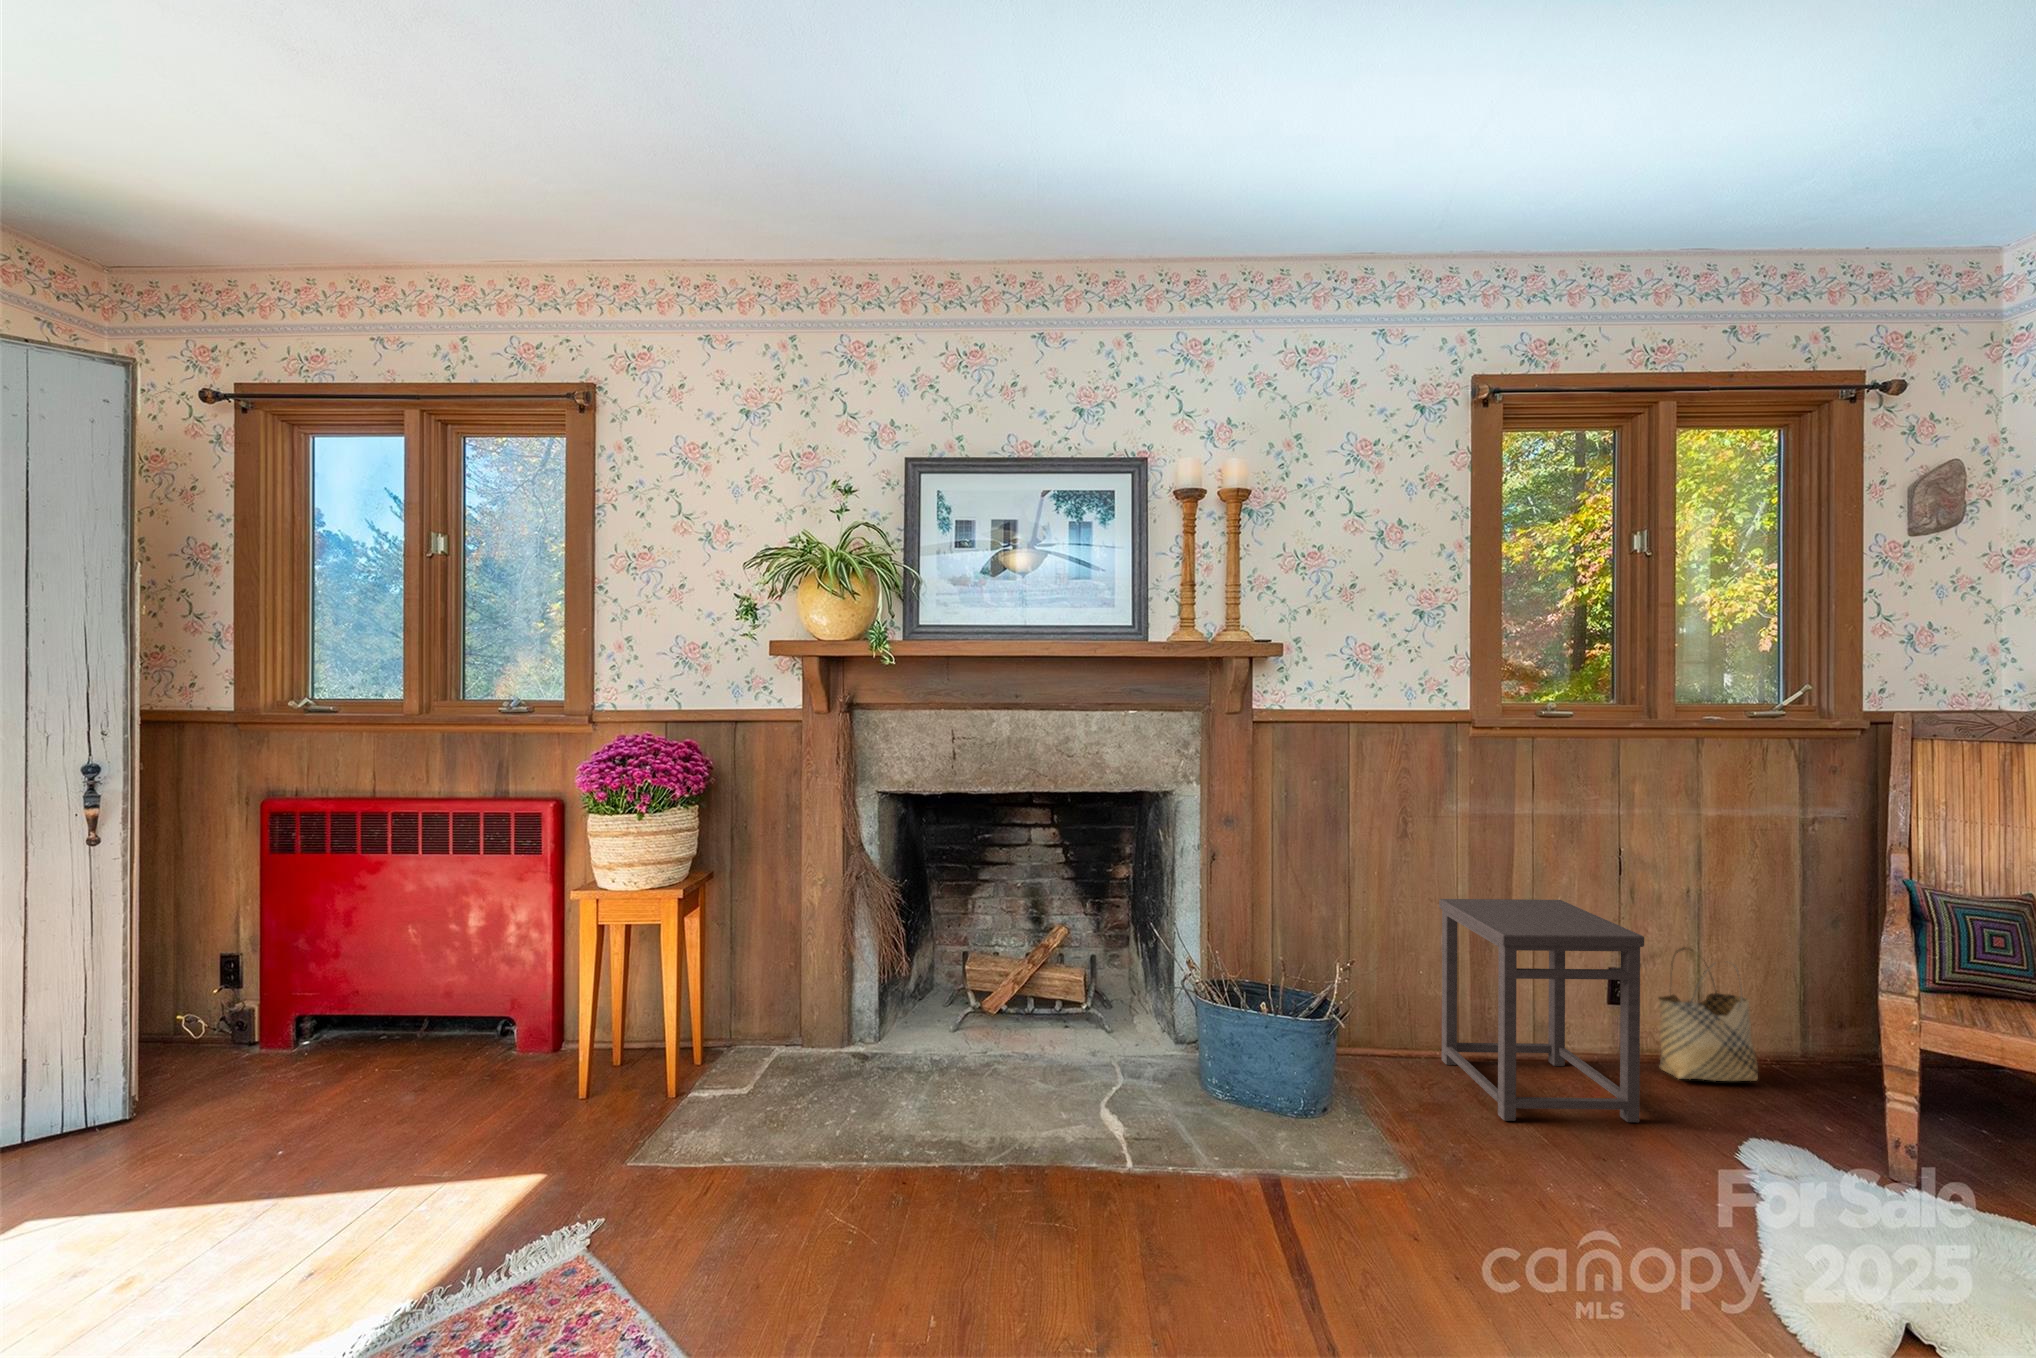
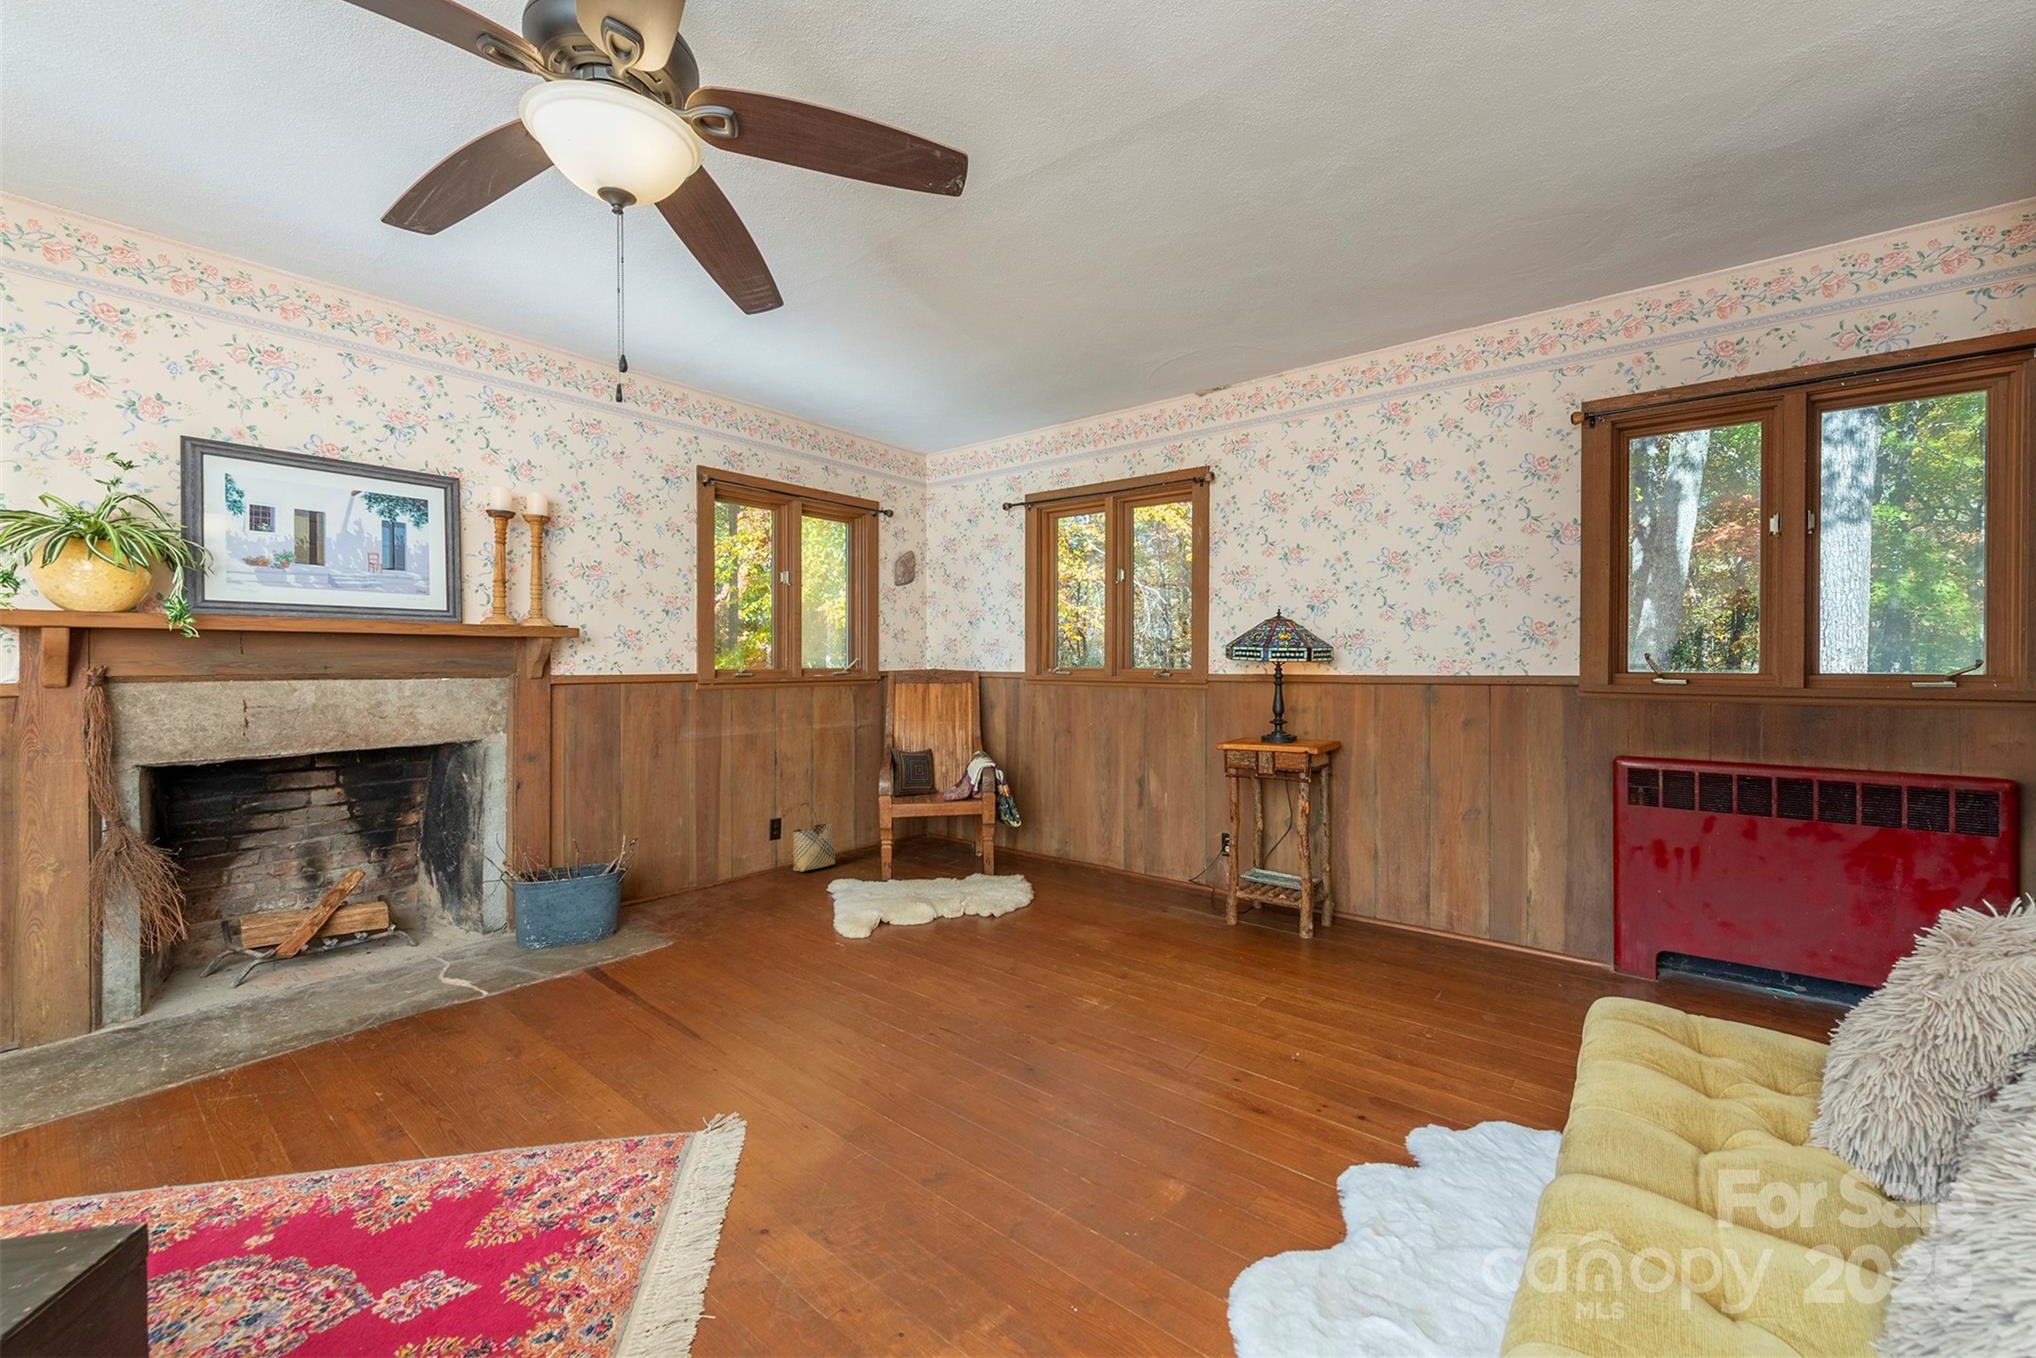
side table: present [1439,899,1644,1122] -> none [678,786,788,911]

